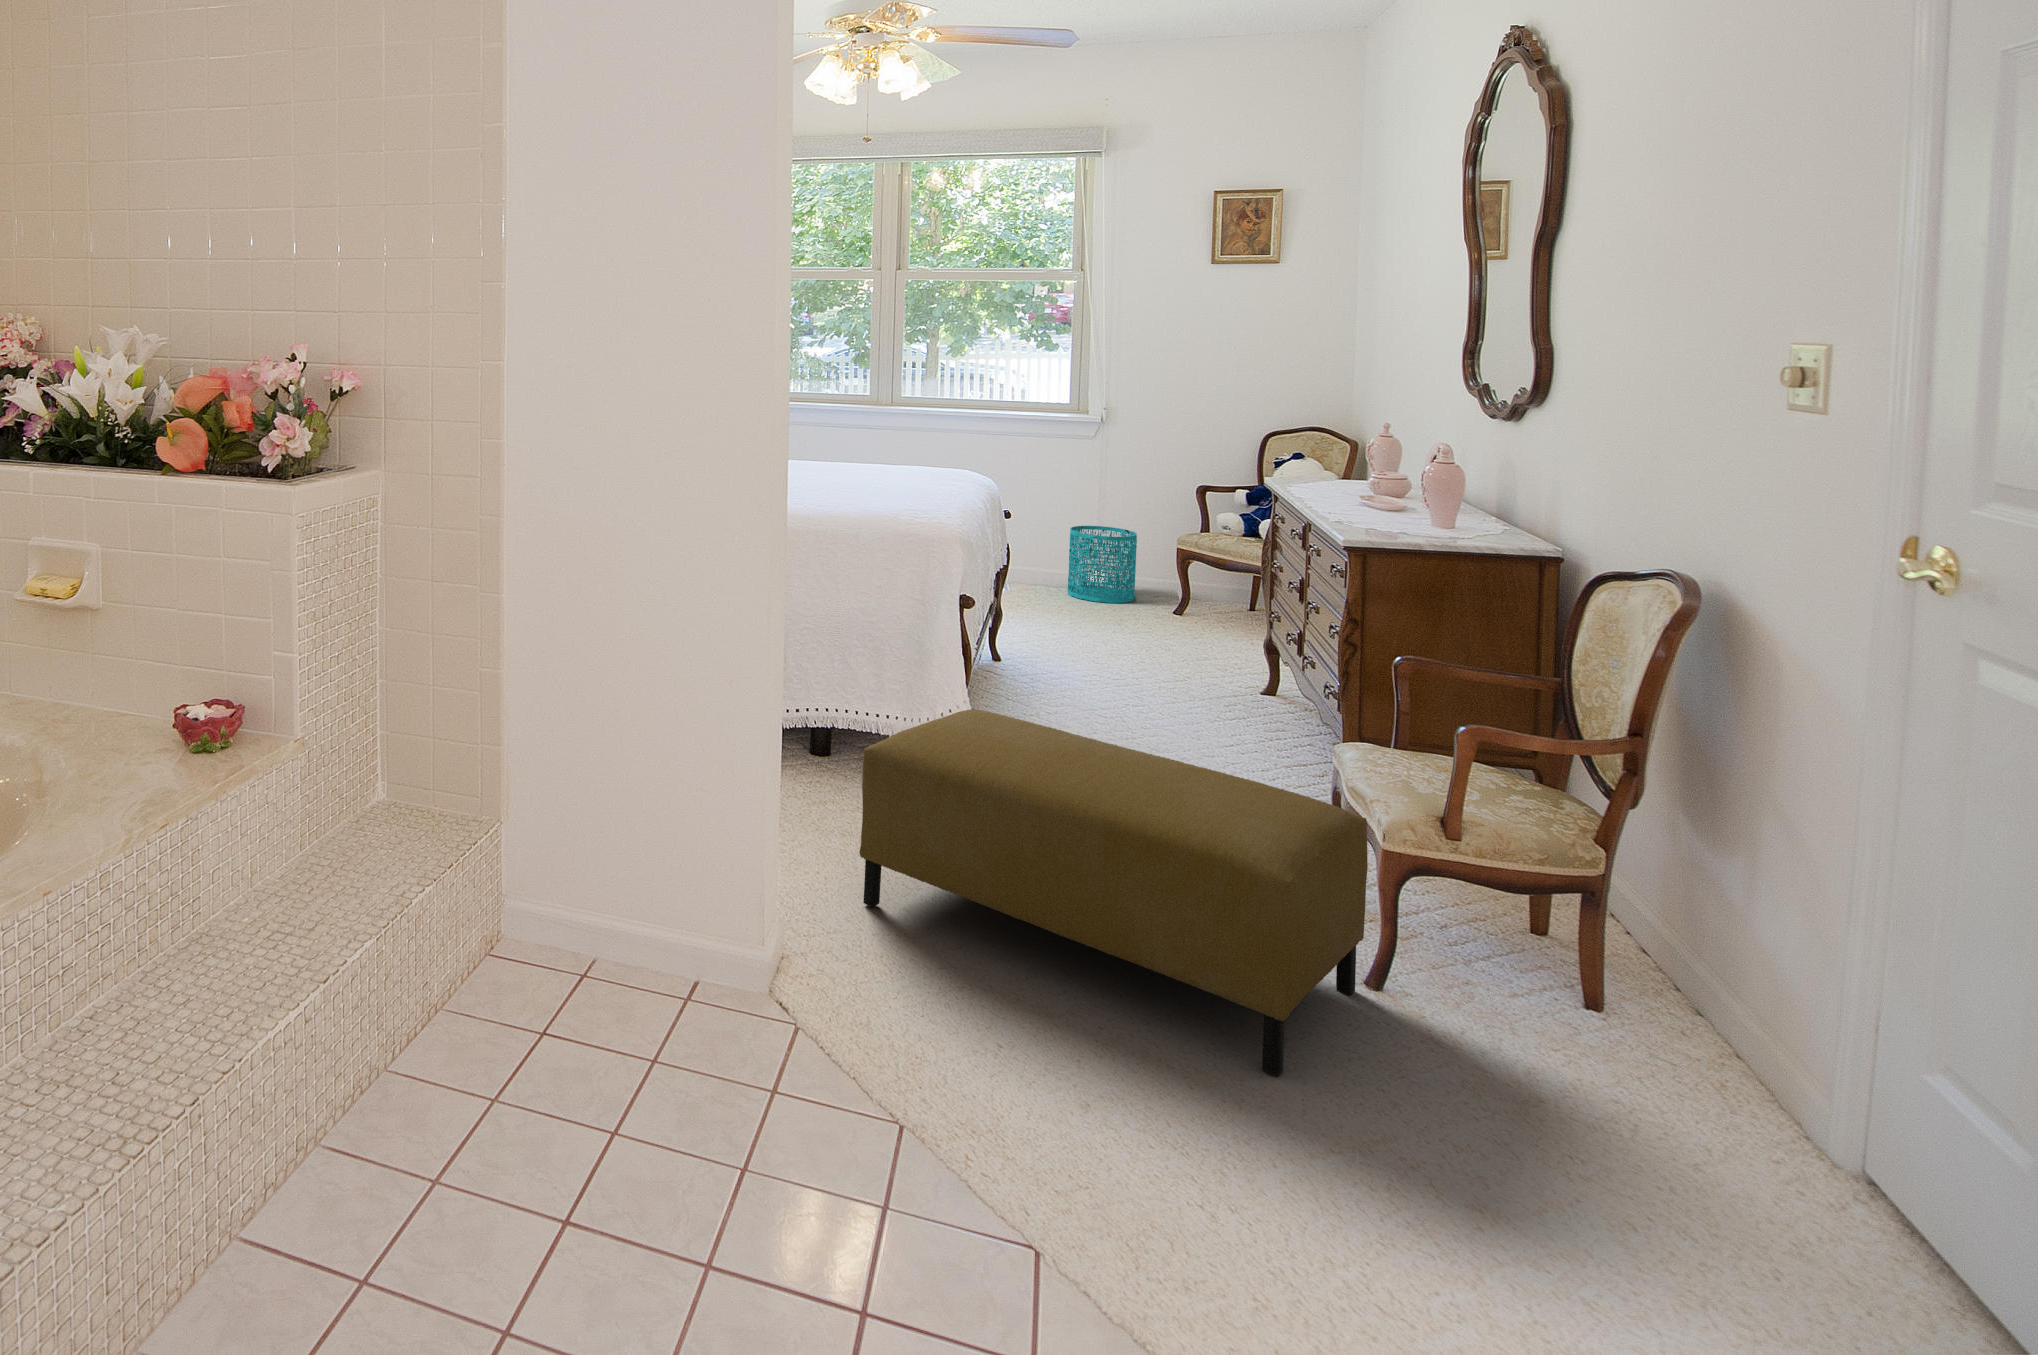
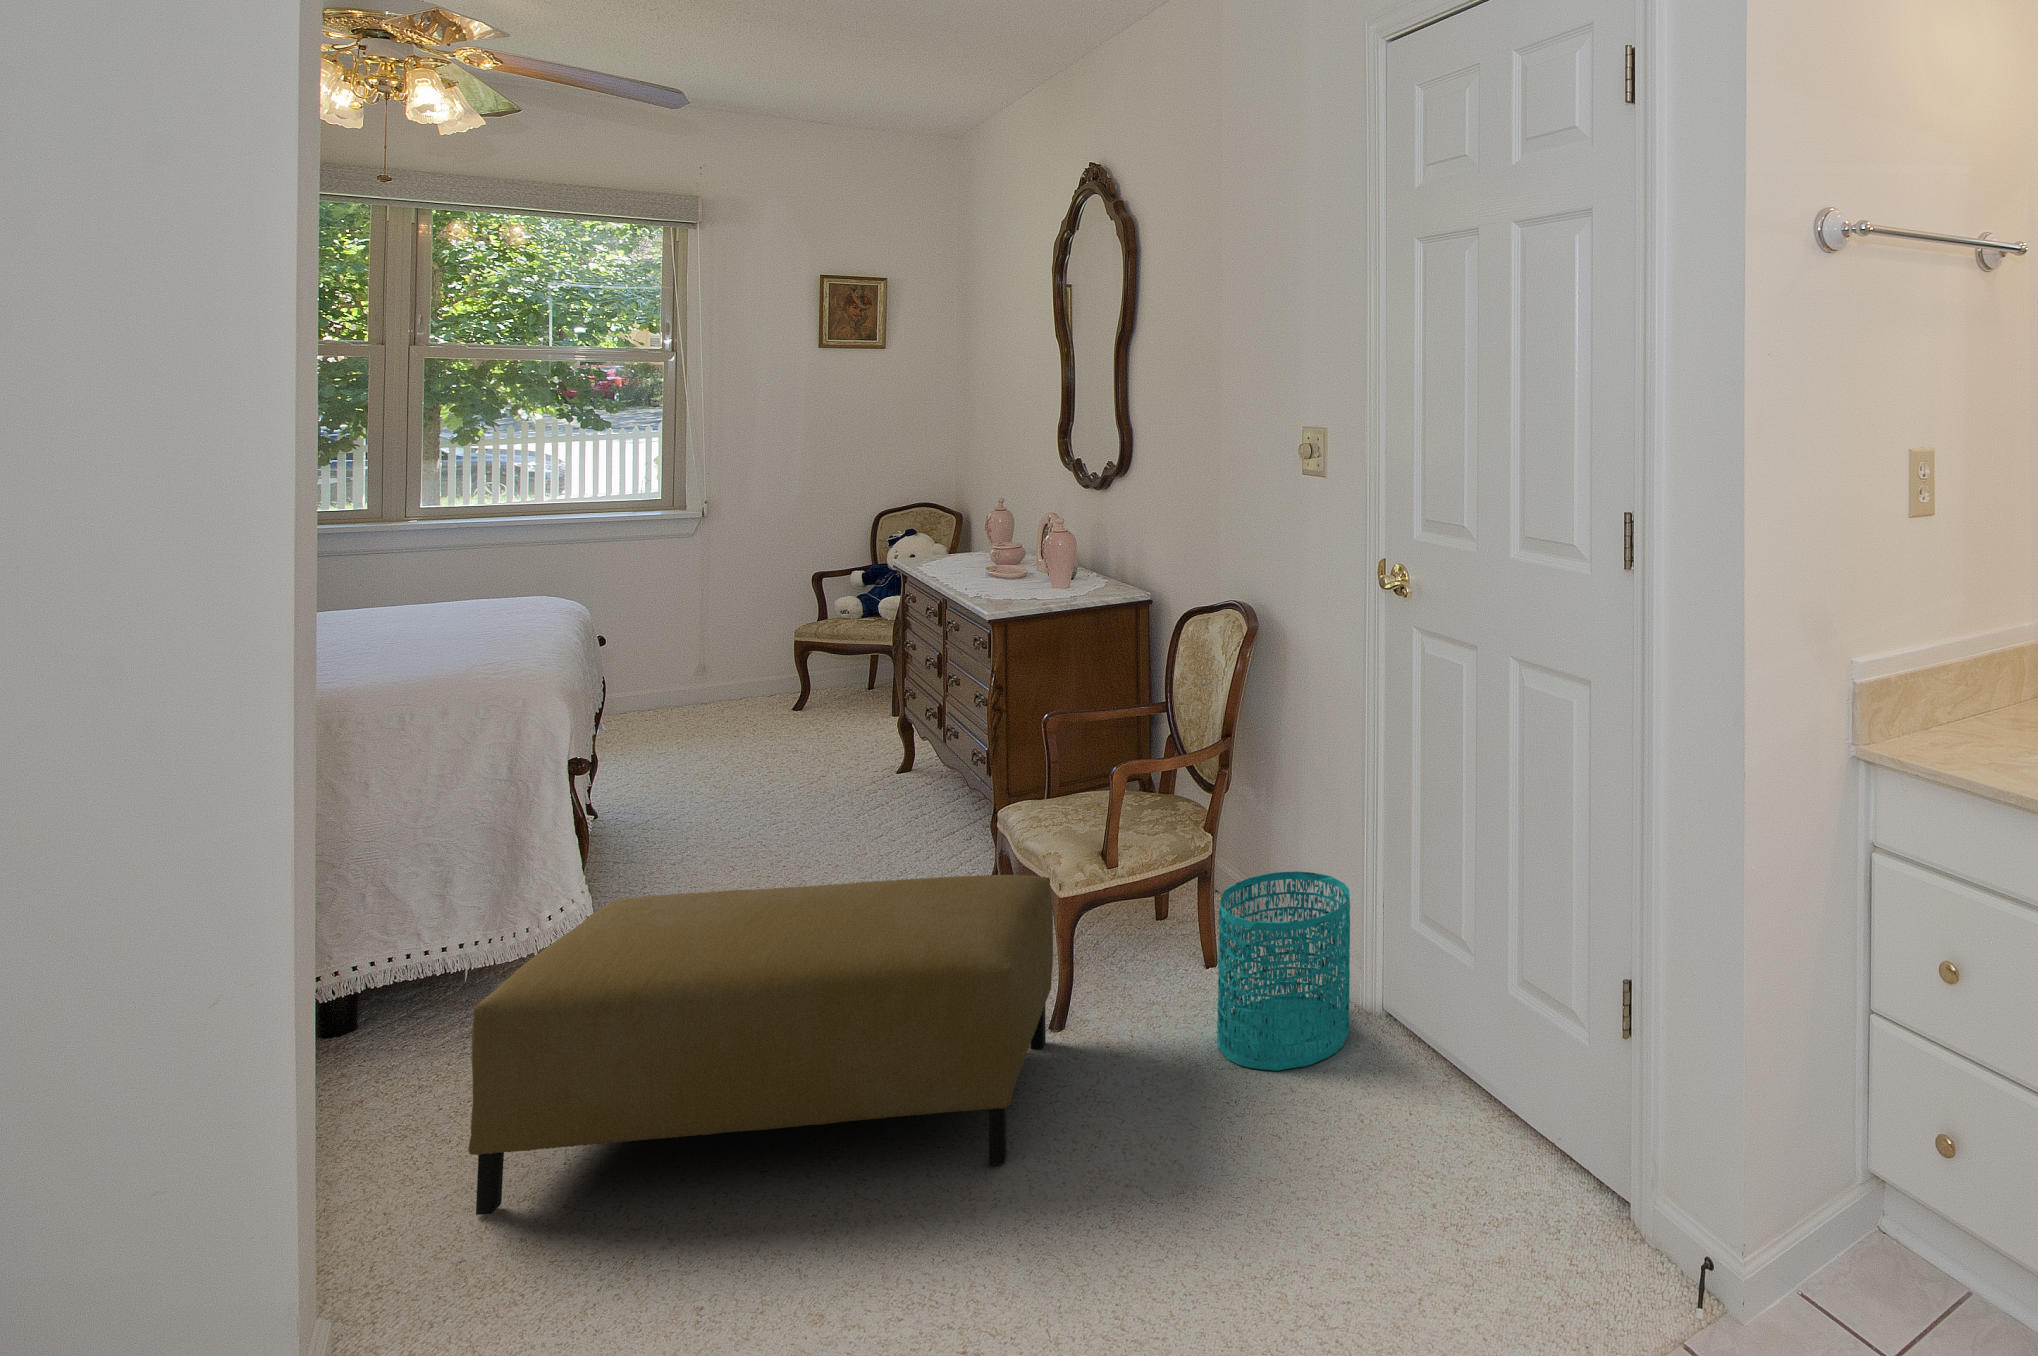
wastebasket: present [1068,526,1137,603] -> present [1217,871,1350,1071]

